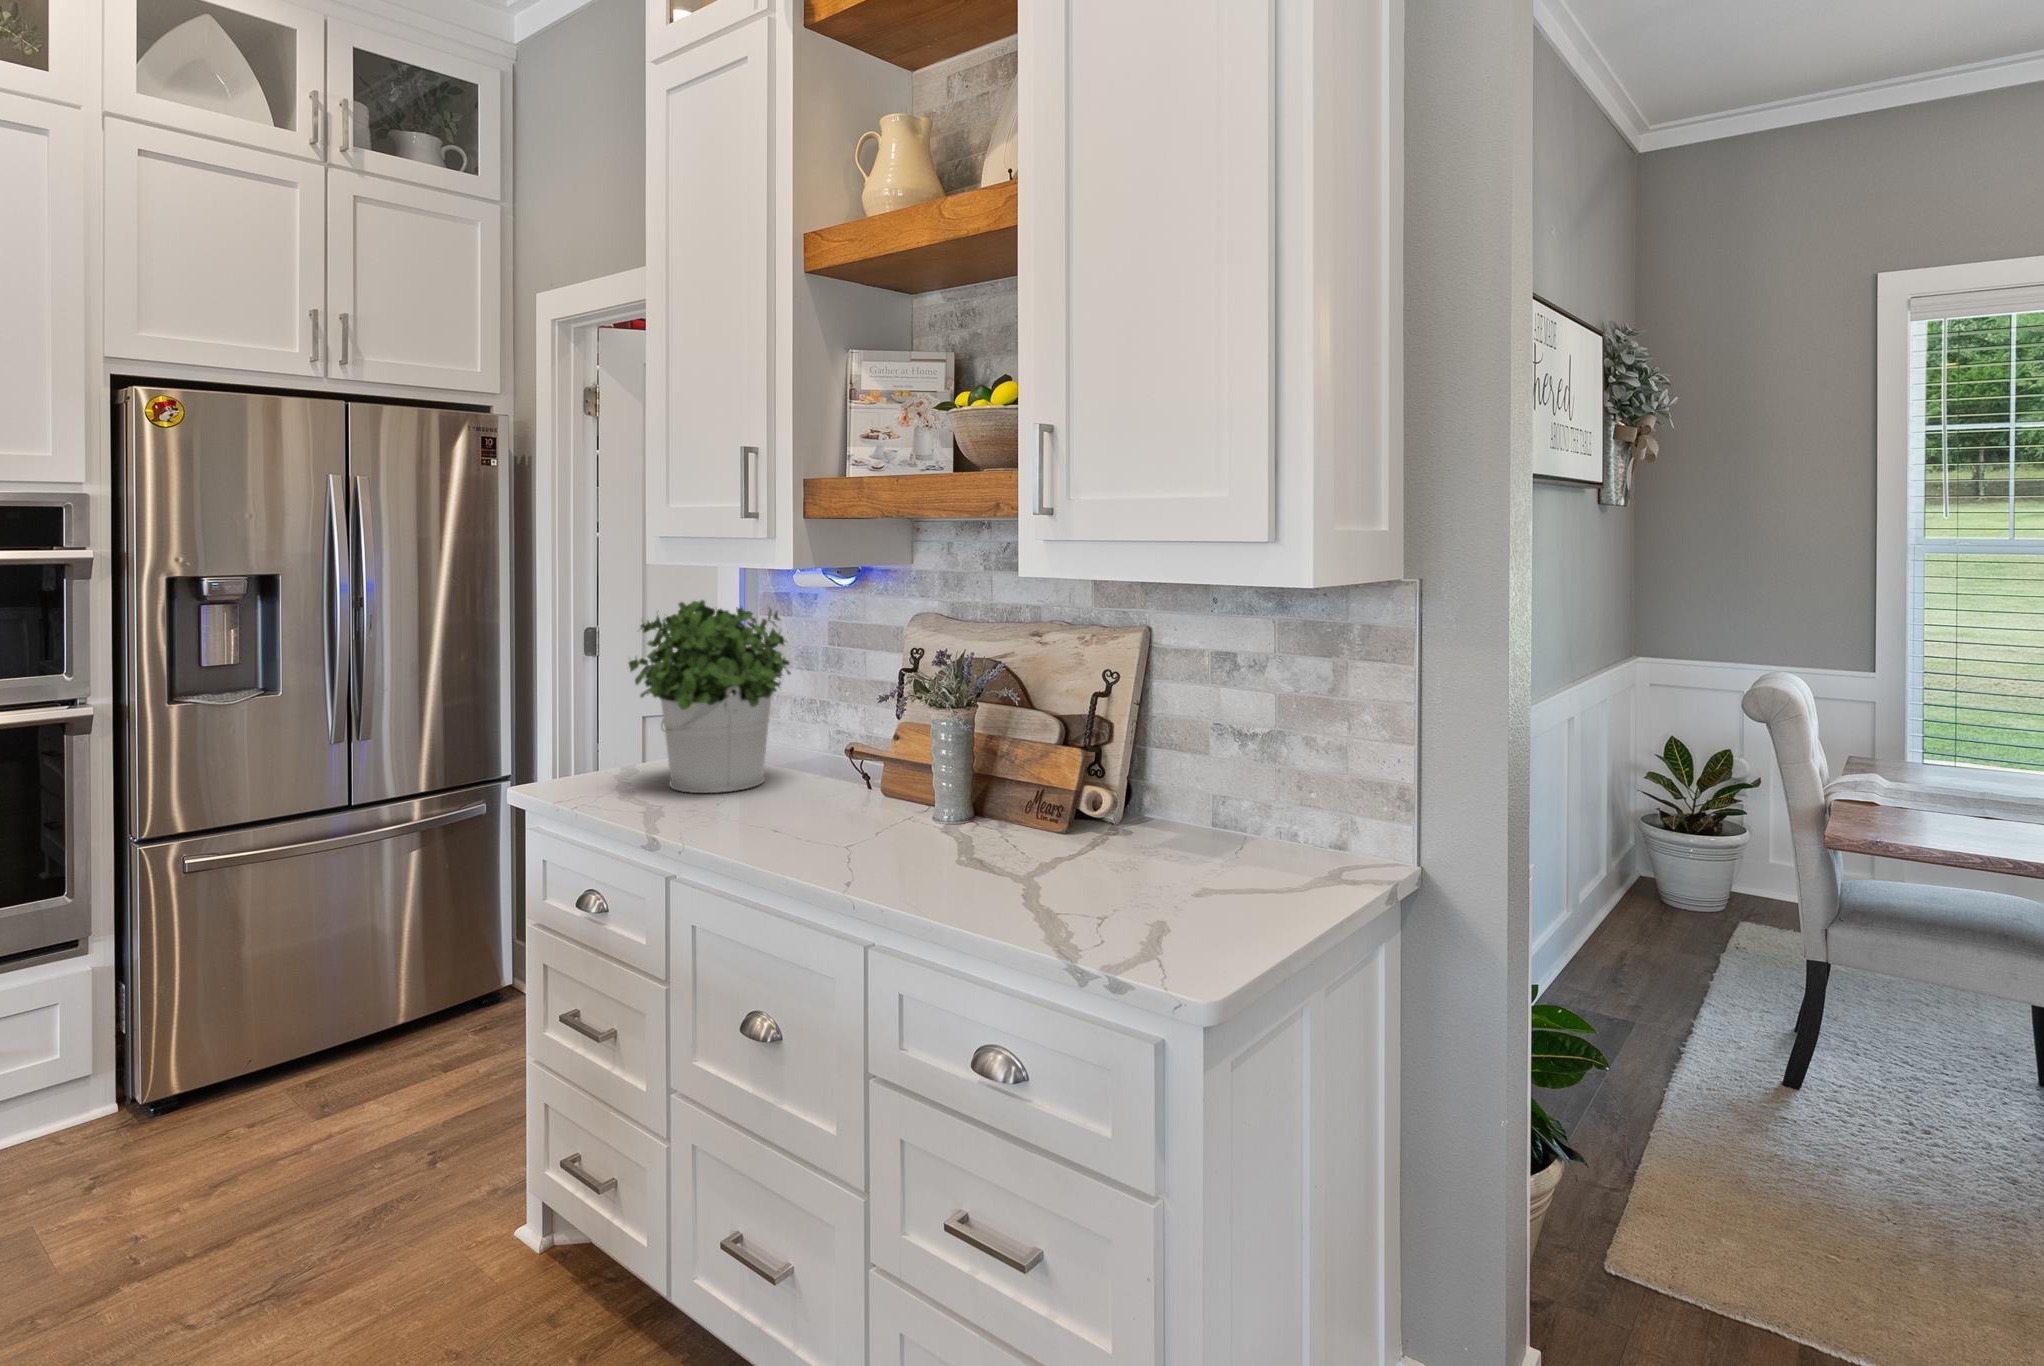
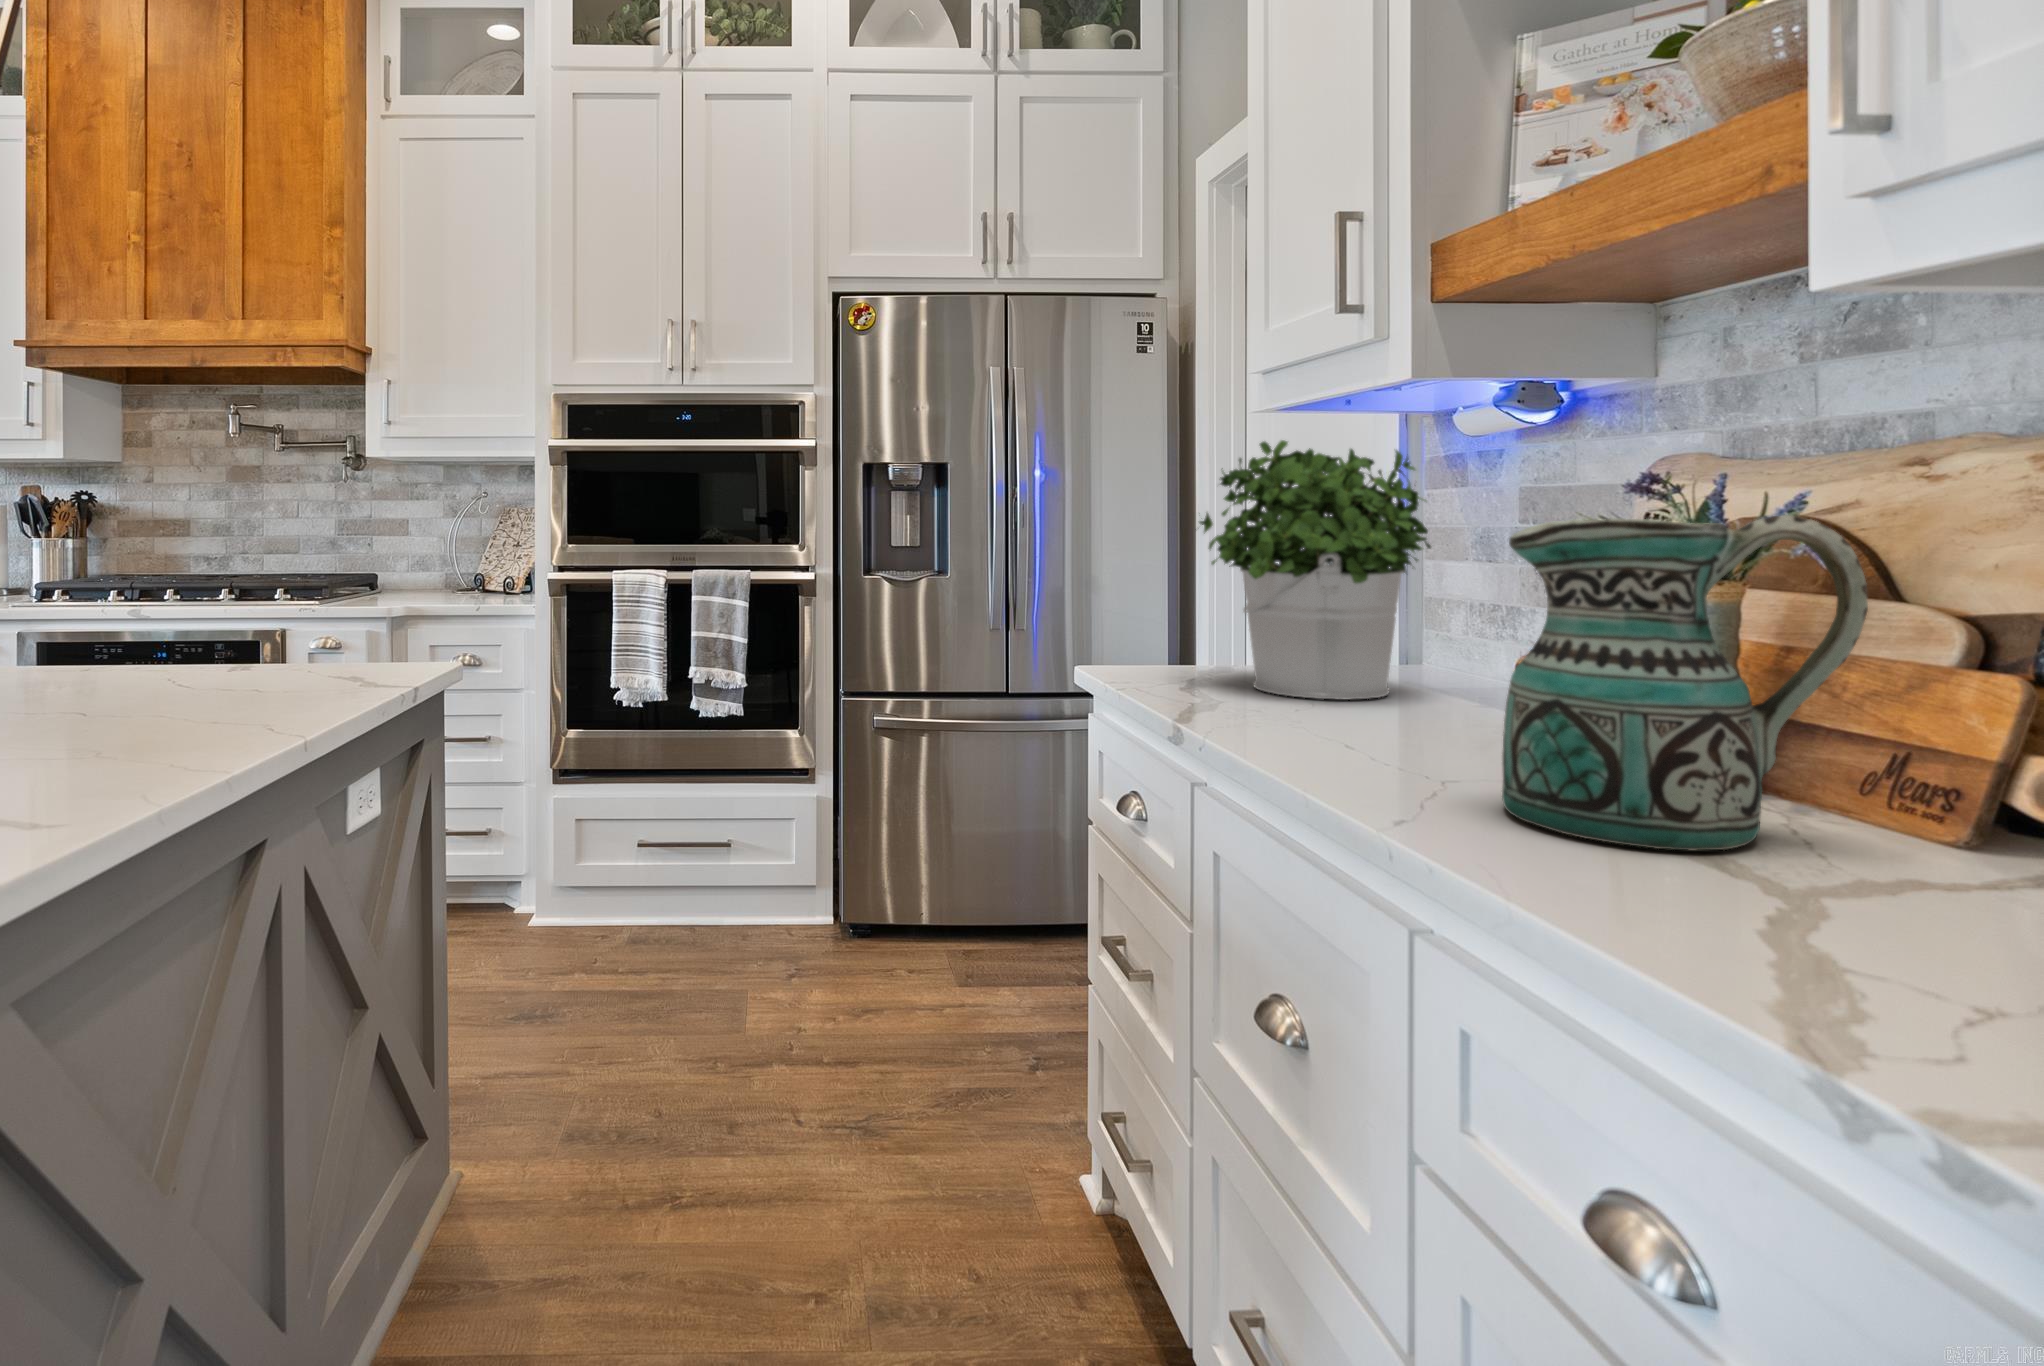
ceramic pitcher: none [889,683,1040,871] -> present [1502,515,1868,851]

